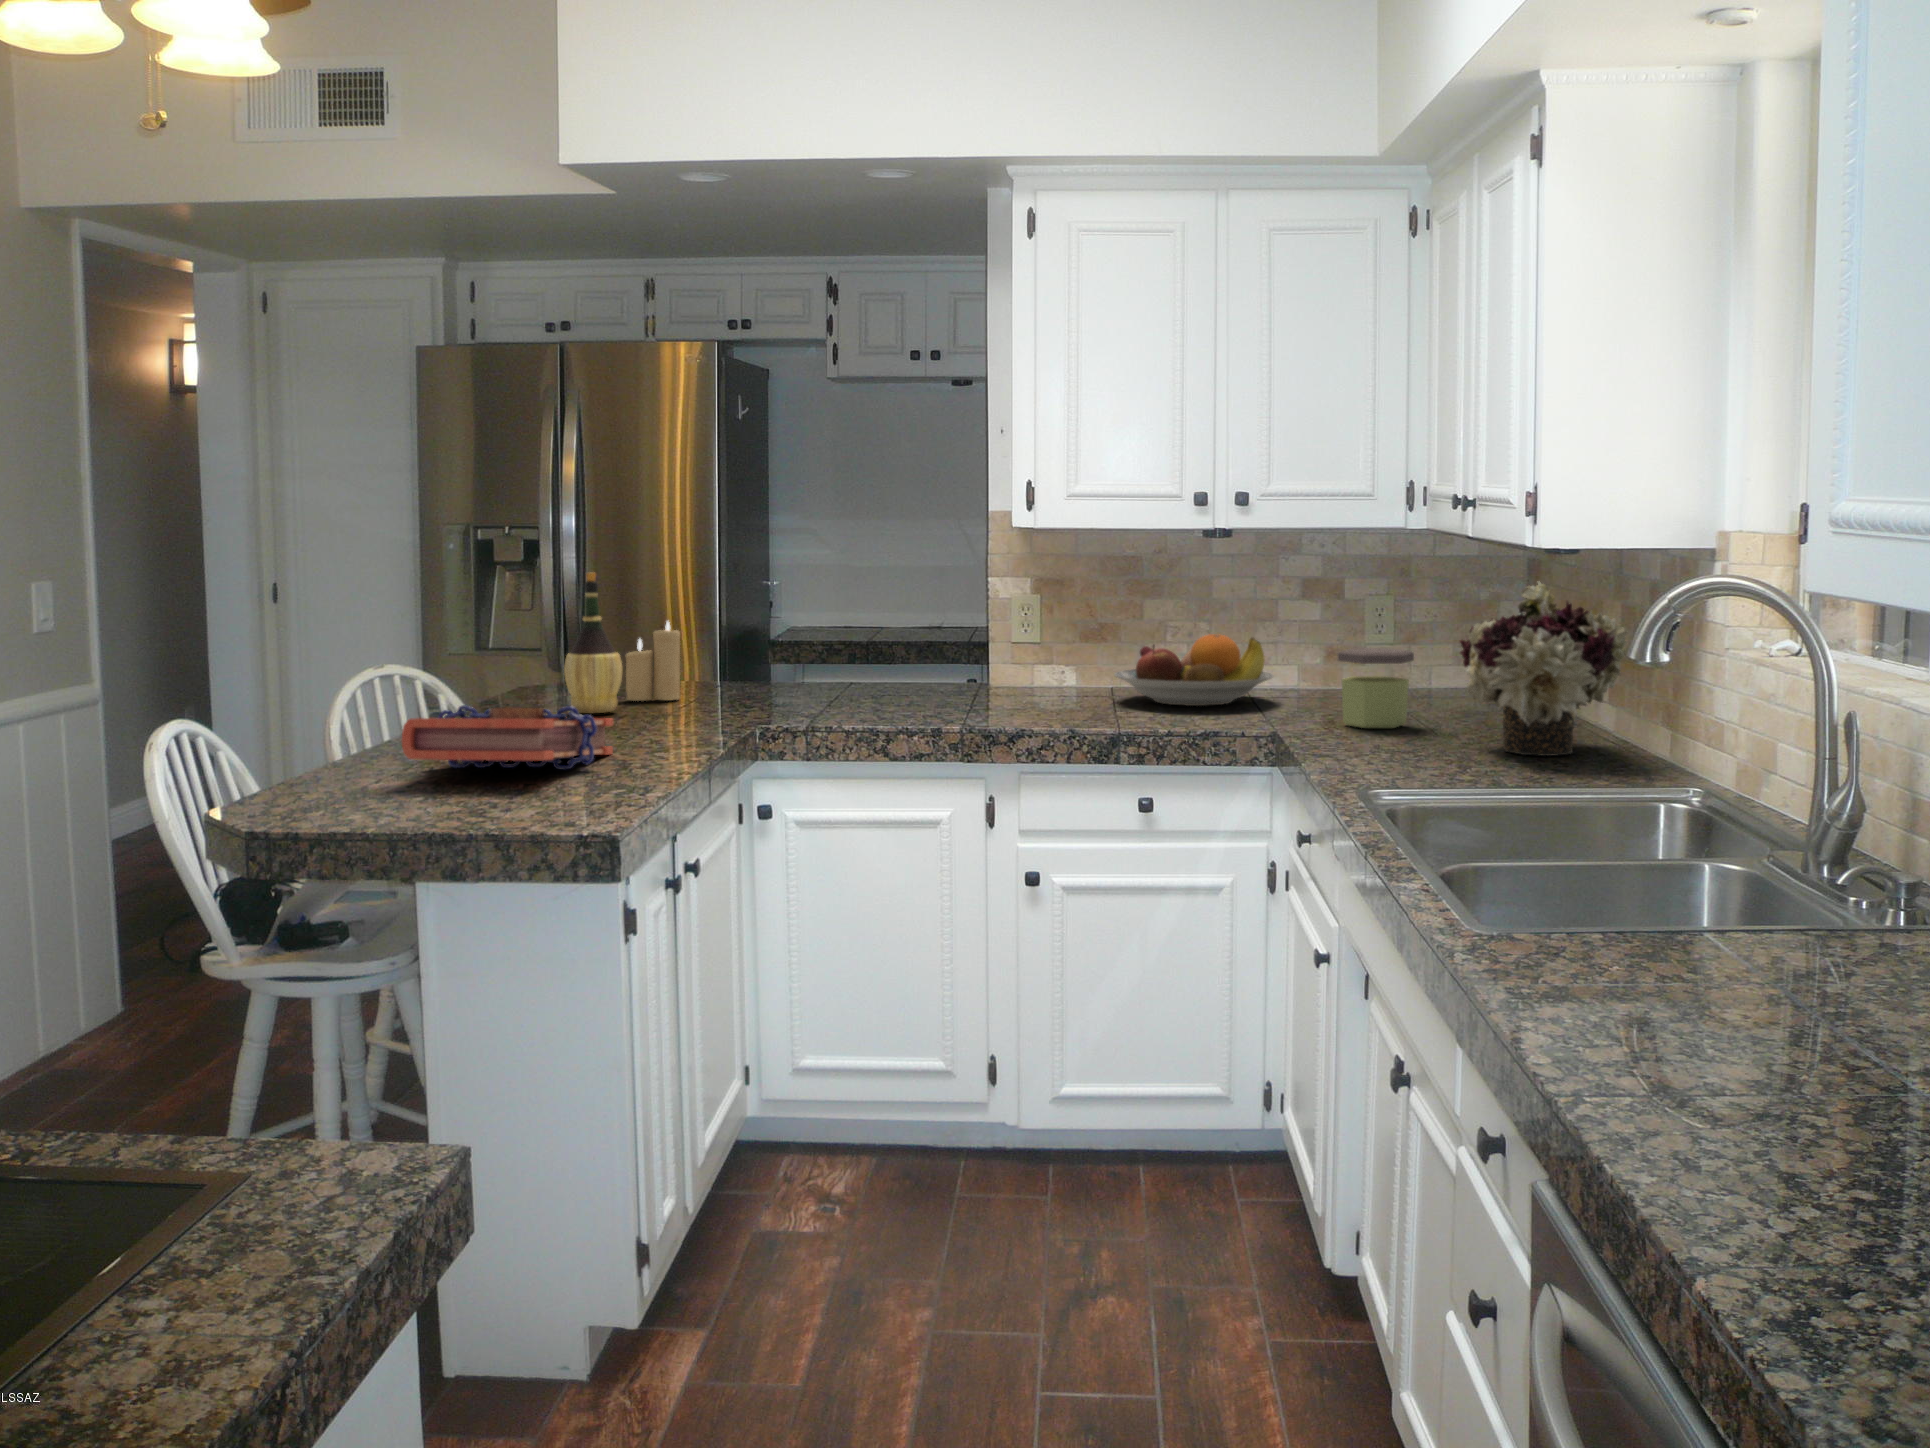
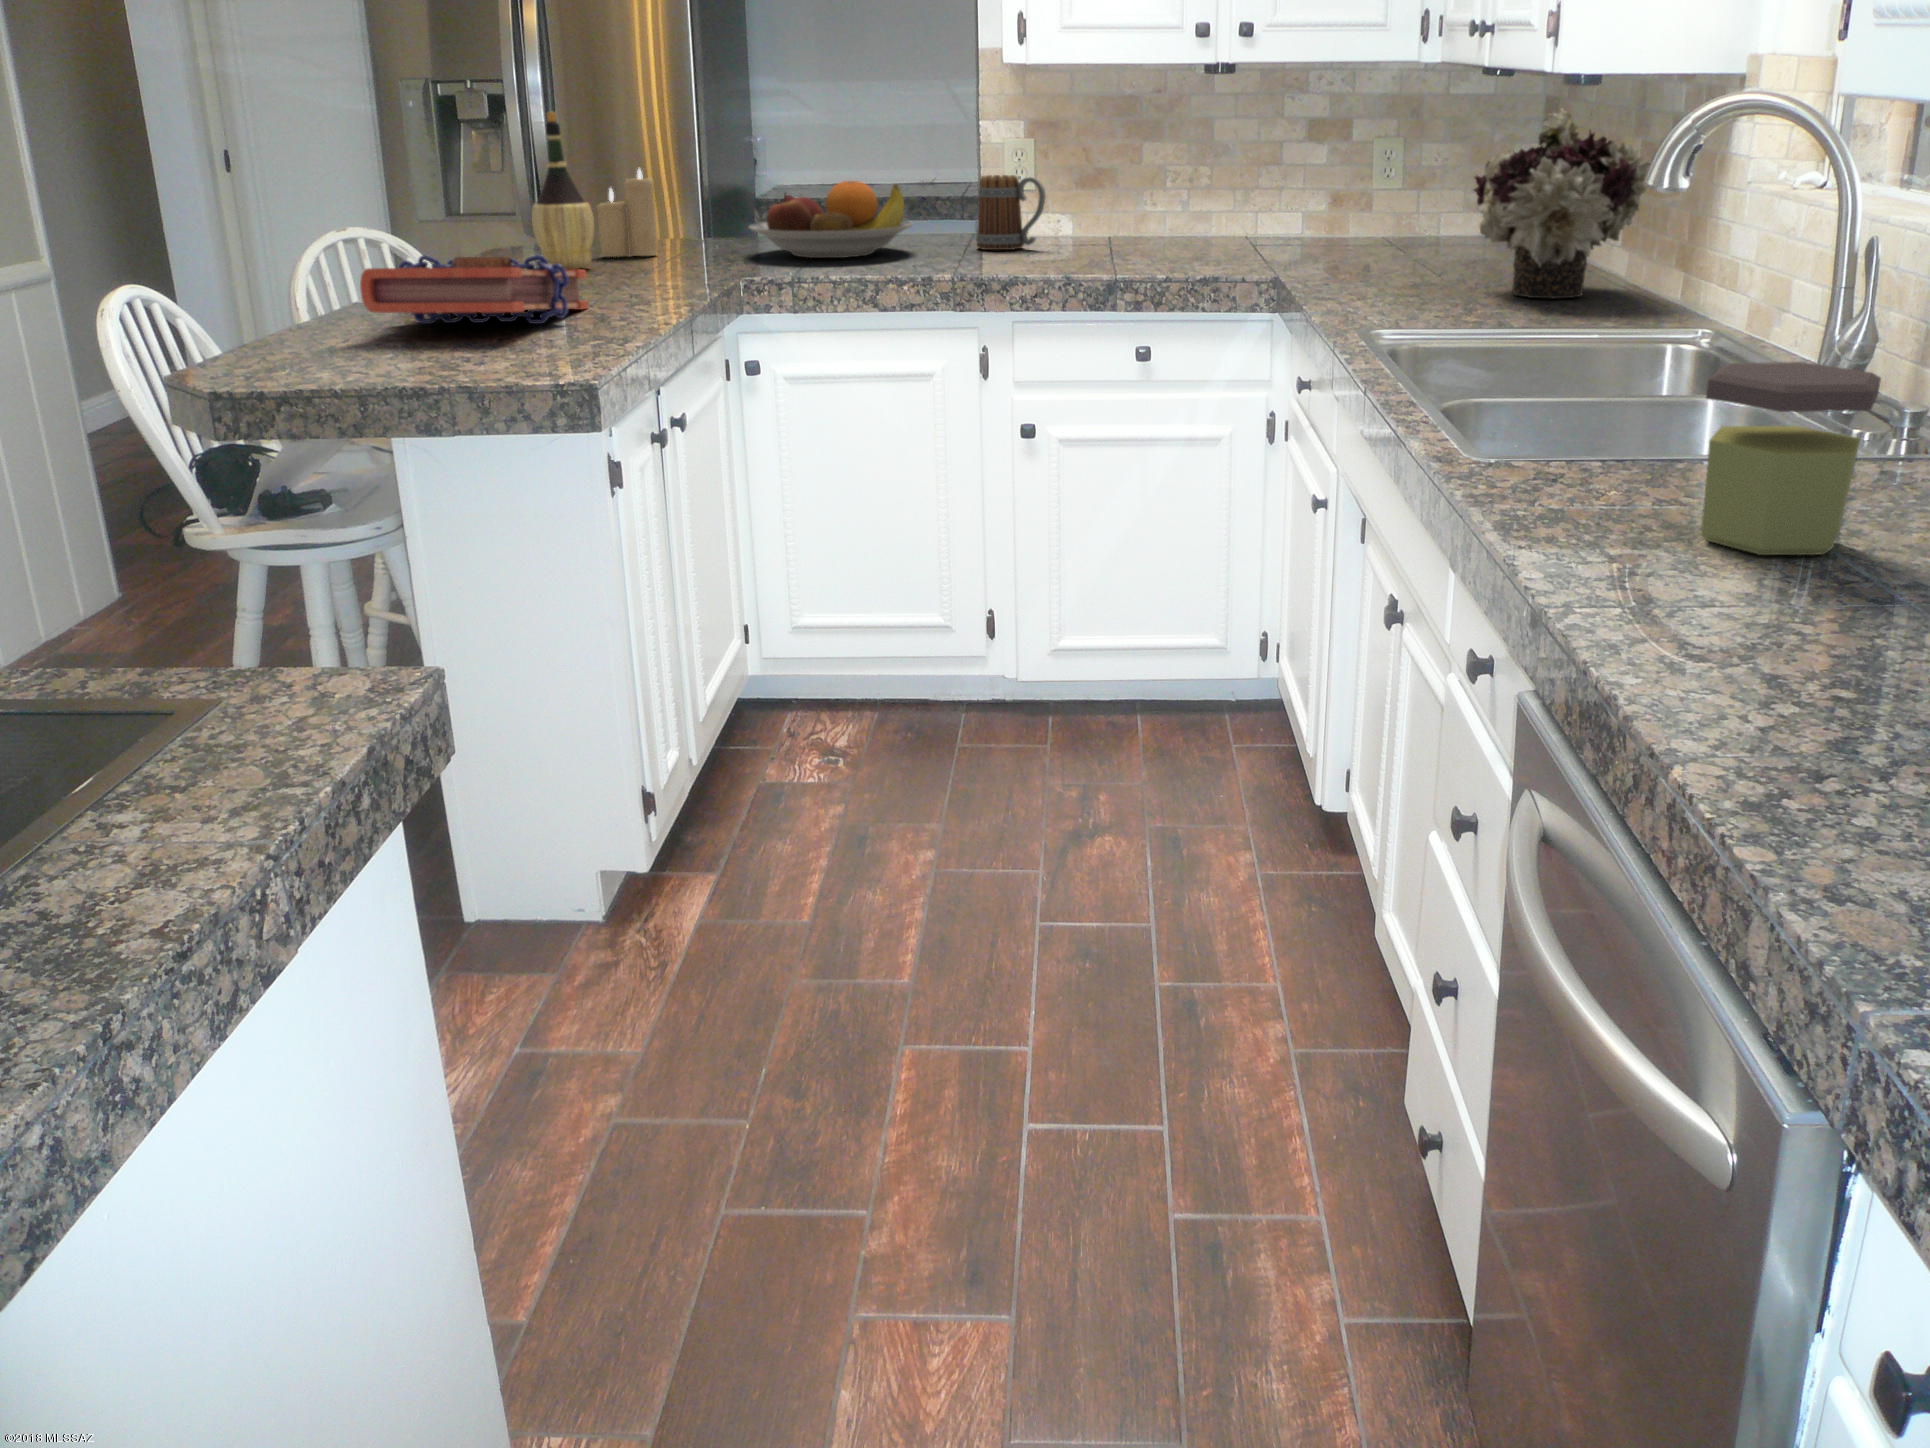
mug: none [983,629,1049,698] -> present [976,175,1045,250]
fruit bowl: present [1114,634,1273,706] -> present [749,181,913,258]
jar: present [1338,648,1414,728] -> present [1701,362,1881,555]

